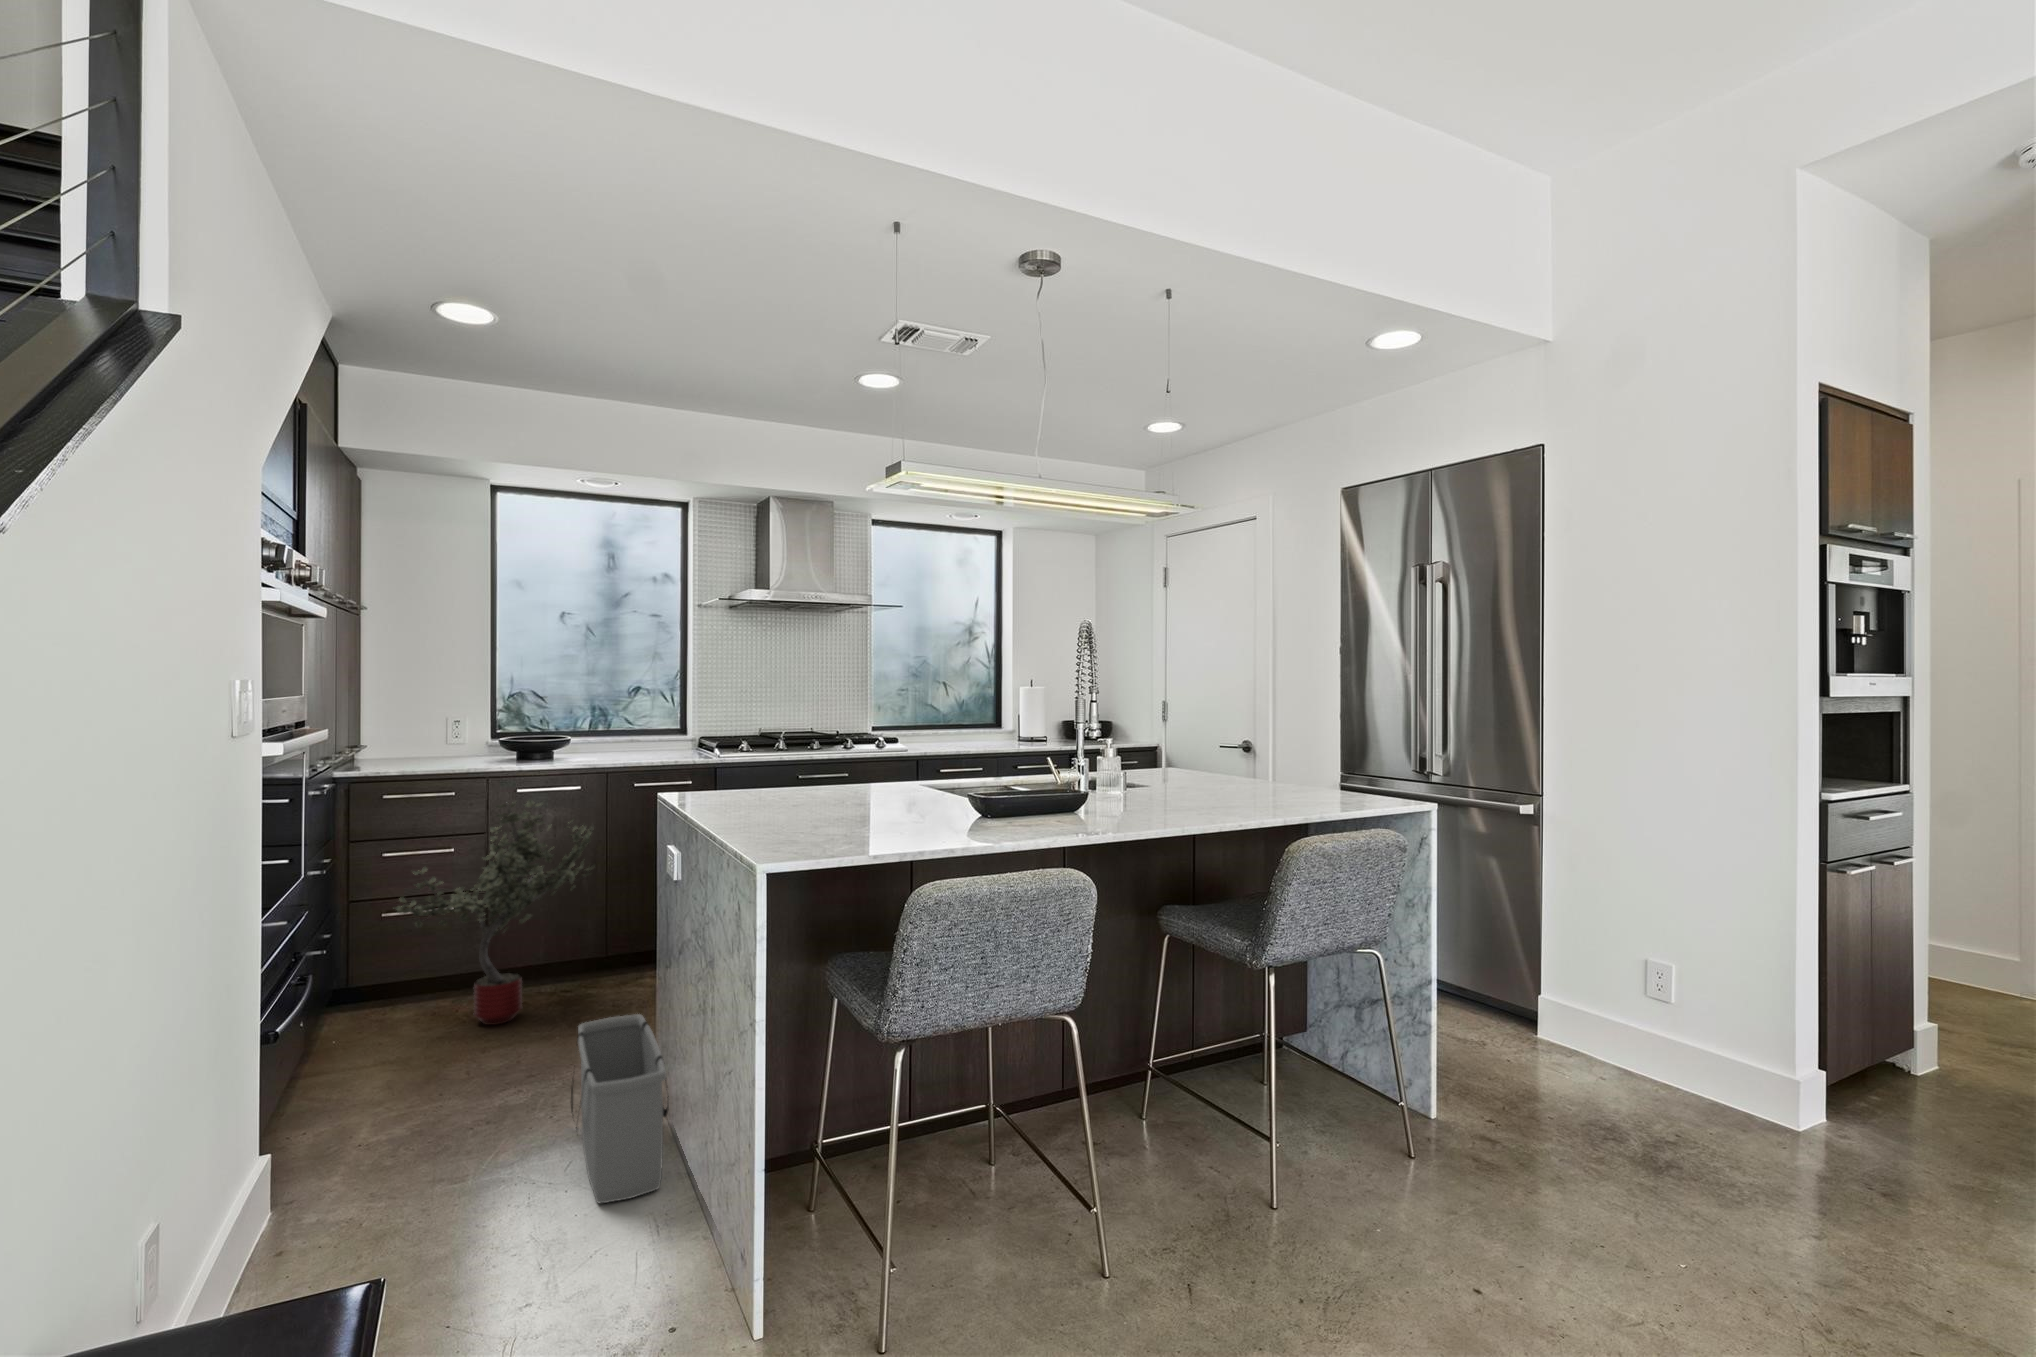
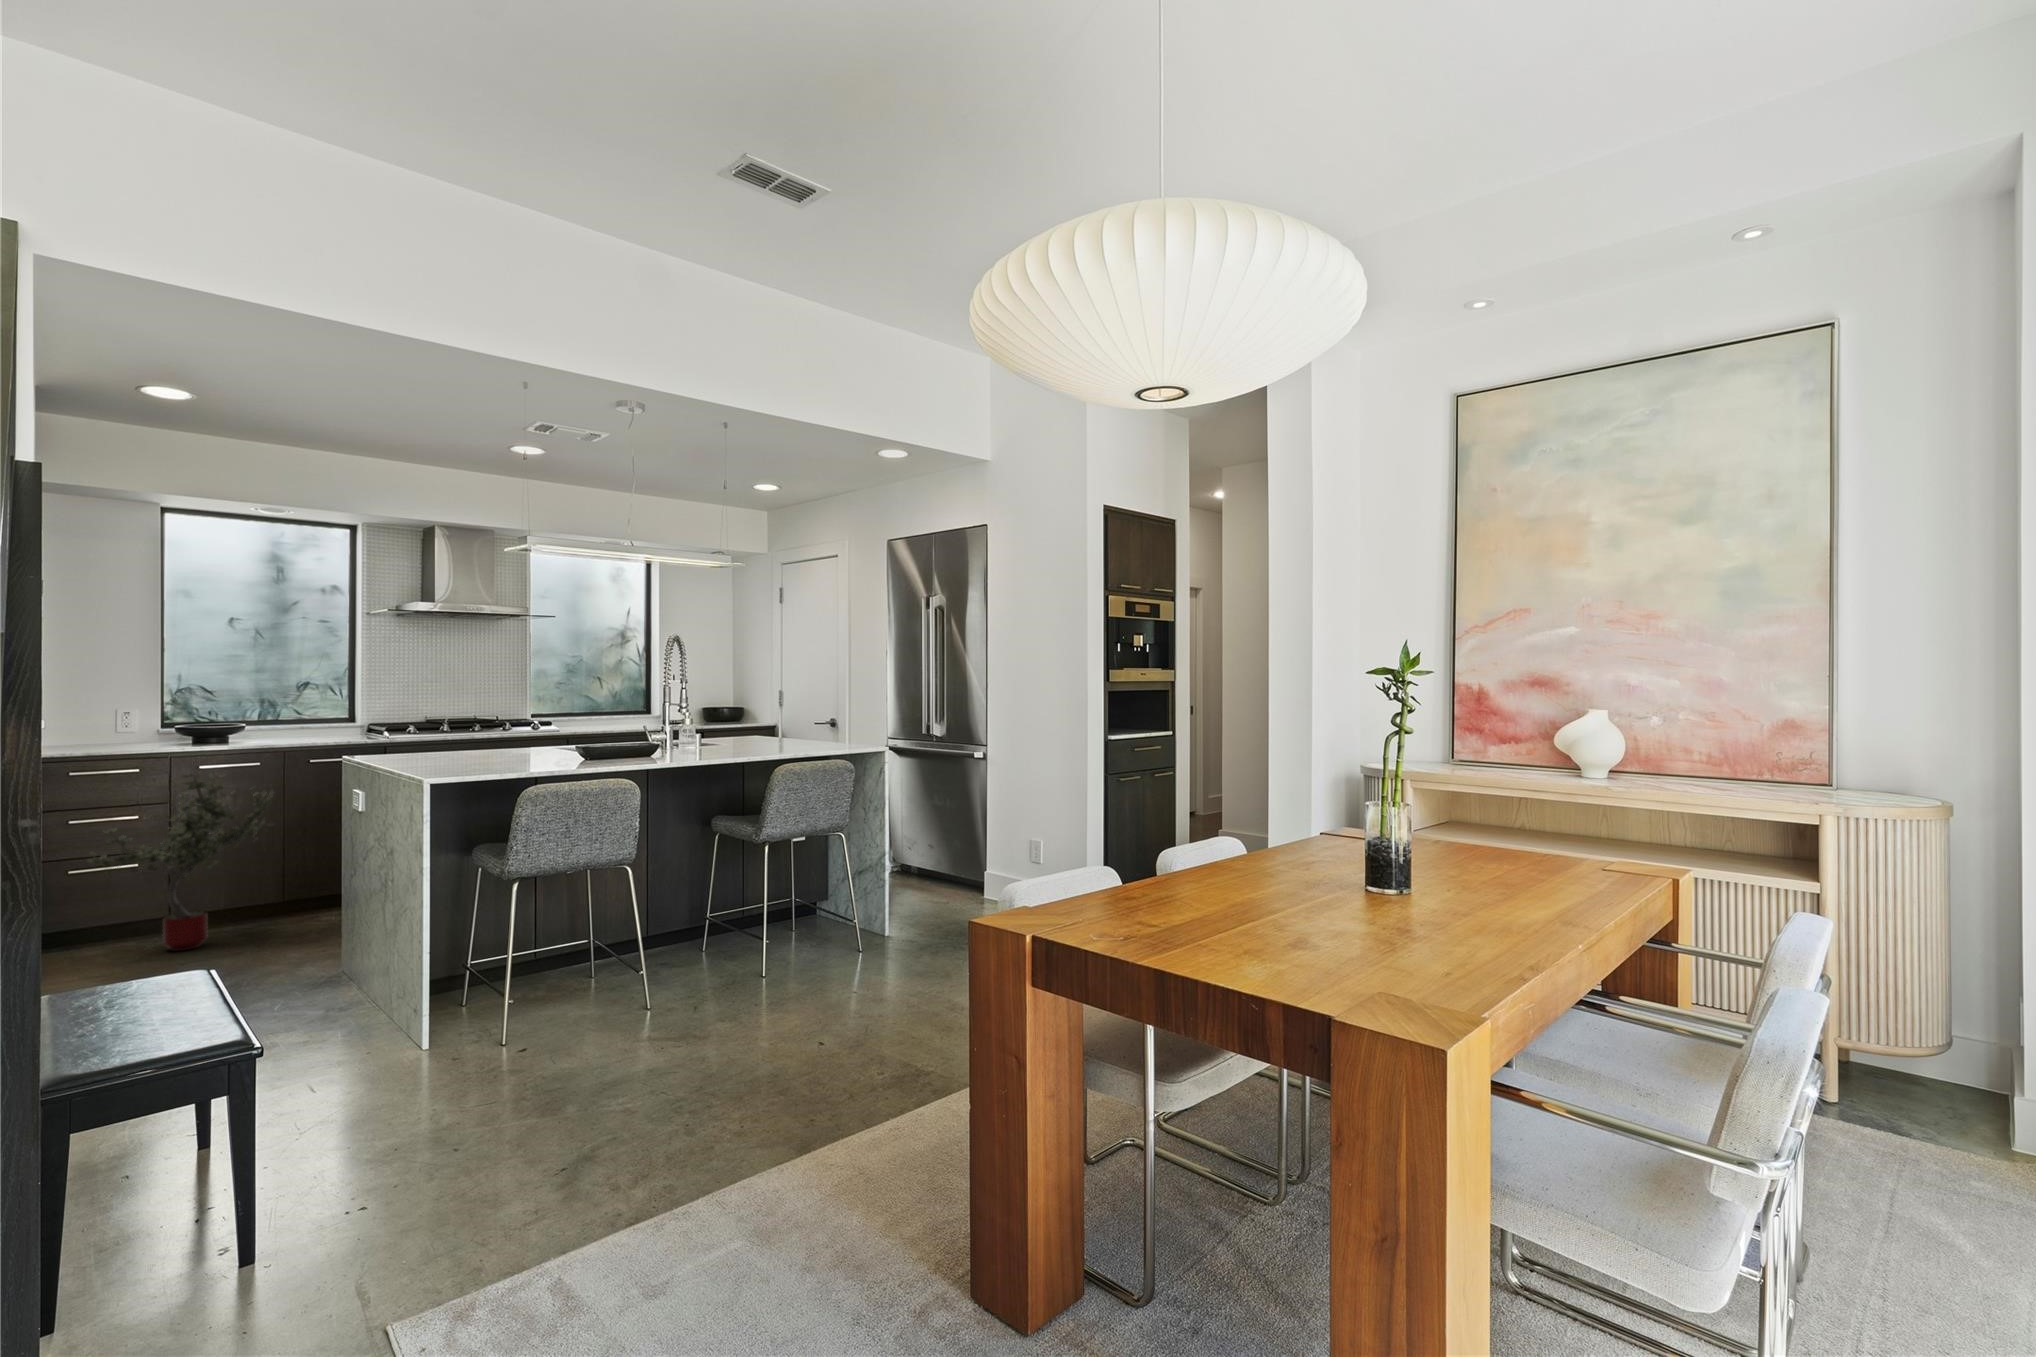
storage bin: present [571,1014,669,1203] -> none [275,909,354,1017]

